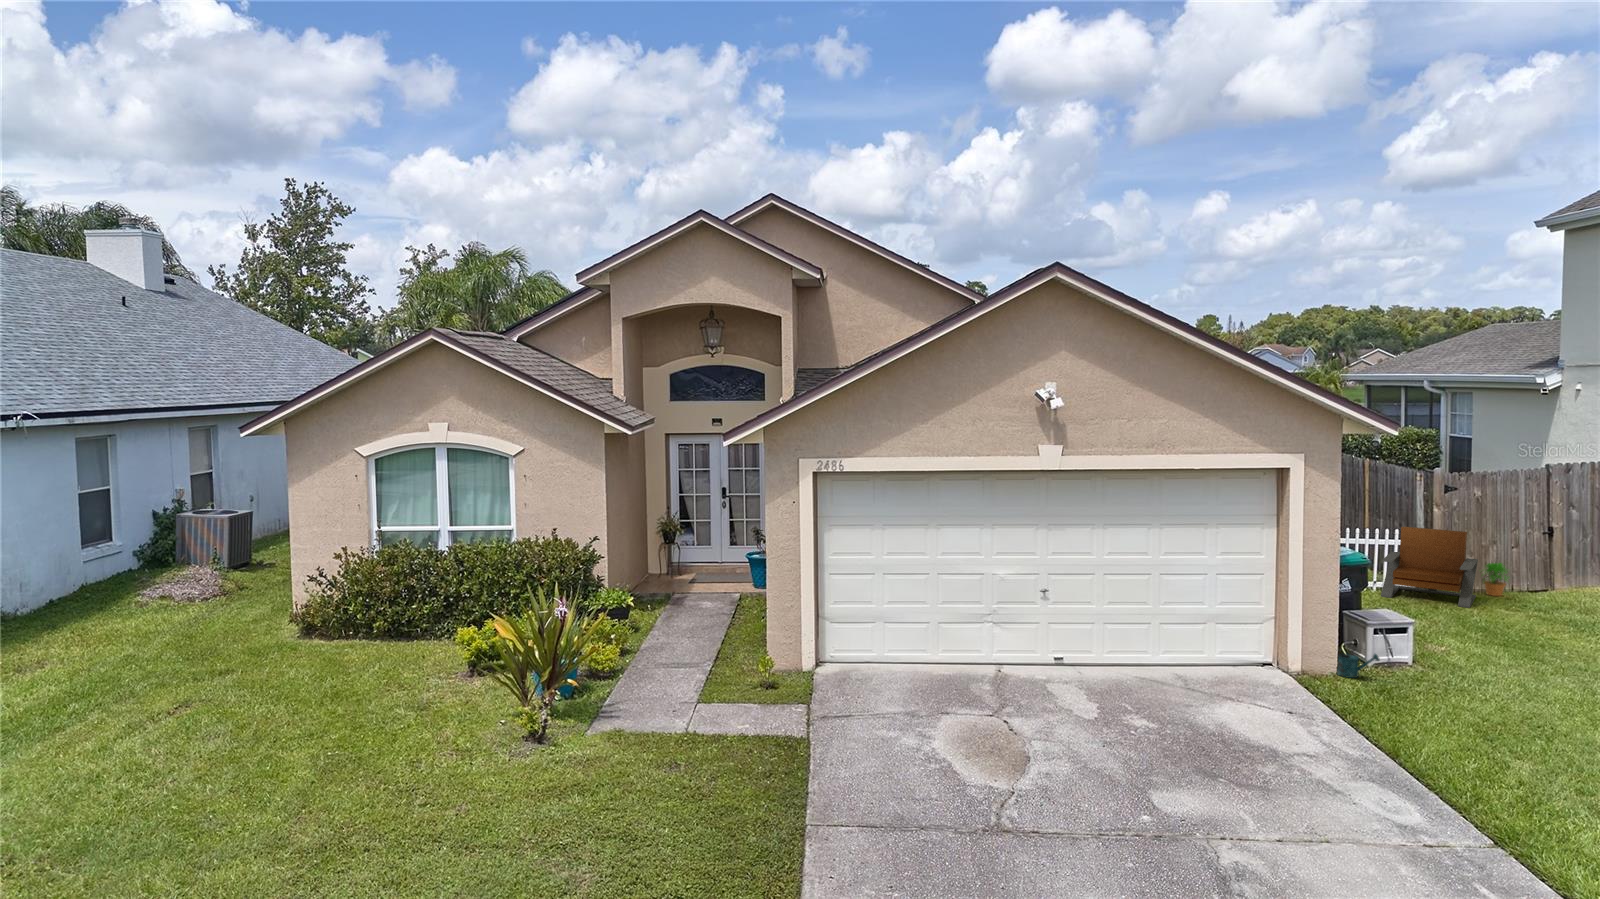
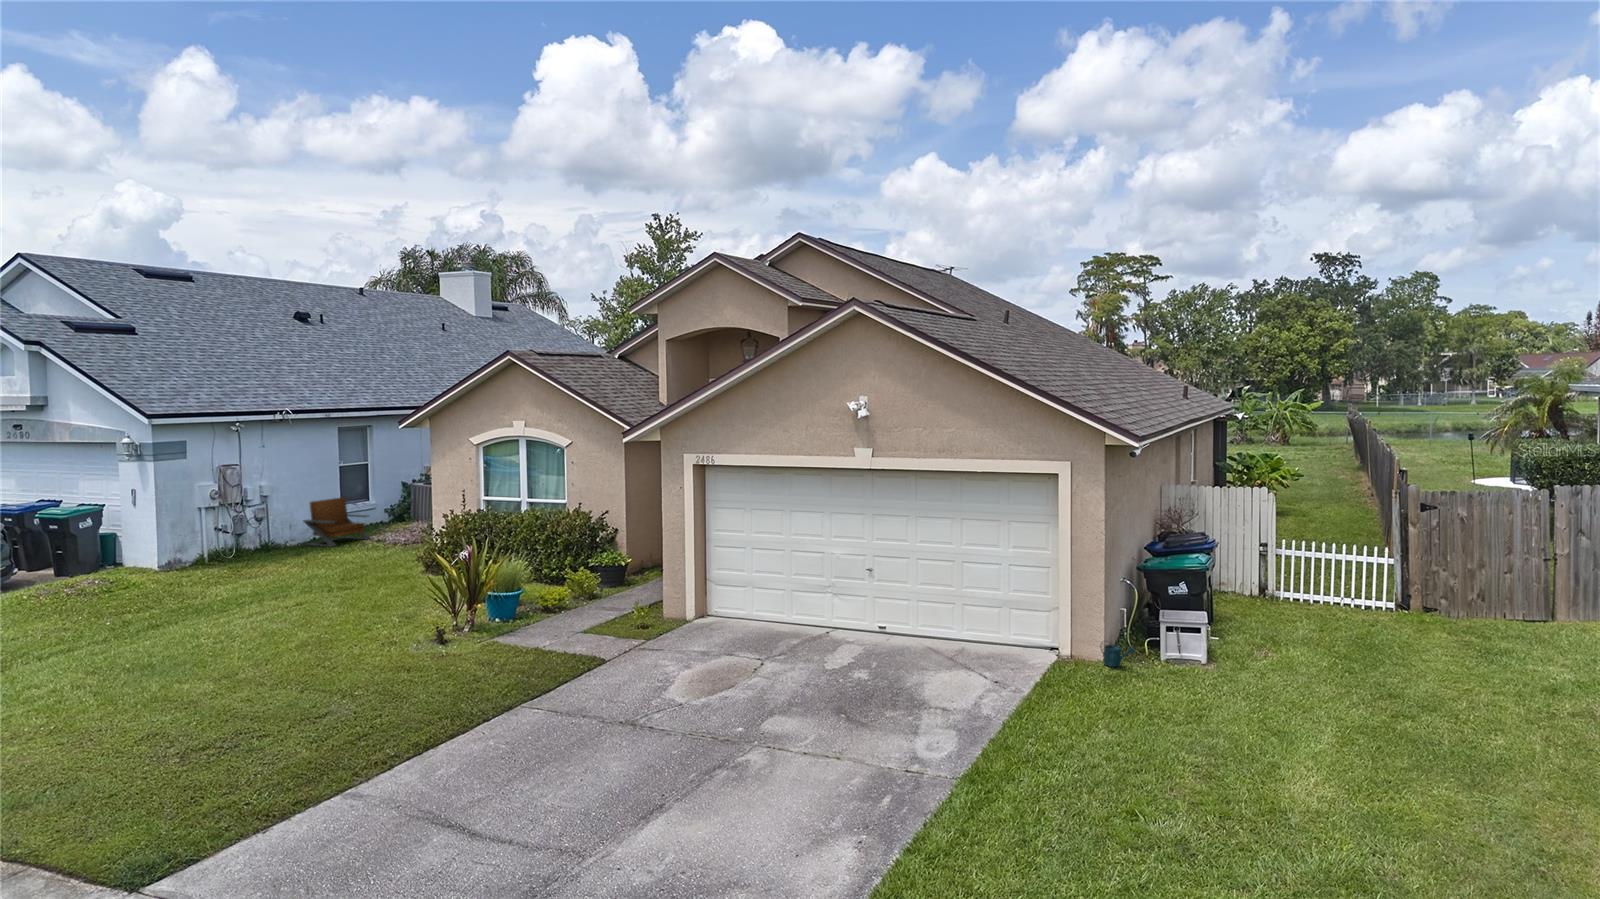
lounge chair: present [1381,527,1478,608] -> present [303,497,371,547]
potted plant: present [1483,563,1509,596] -> none [1452,585,1487,623]

